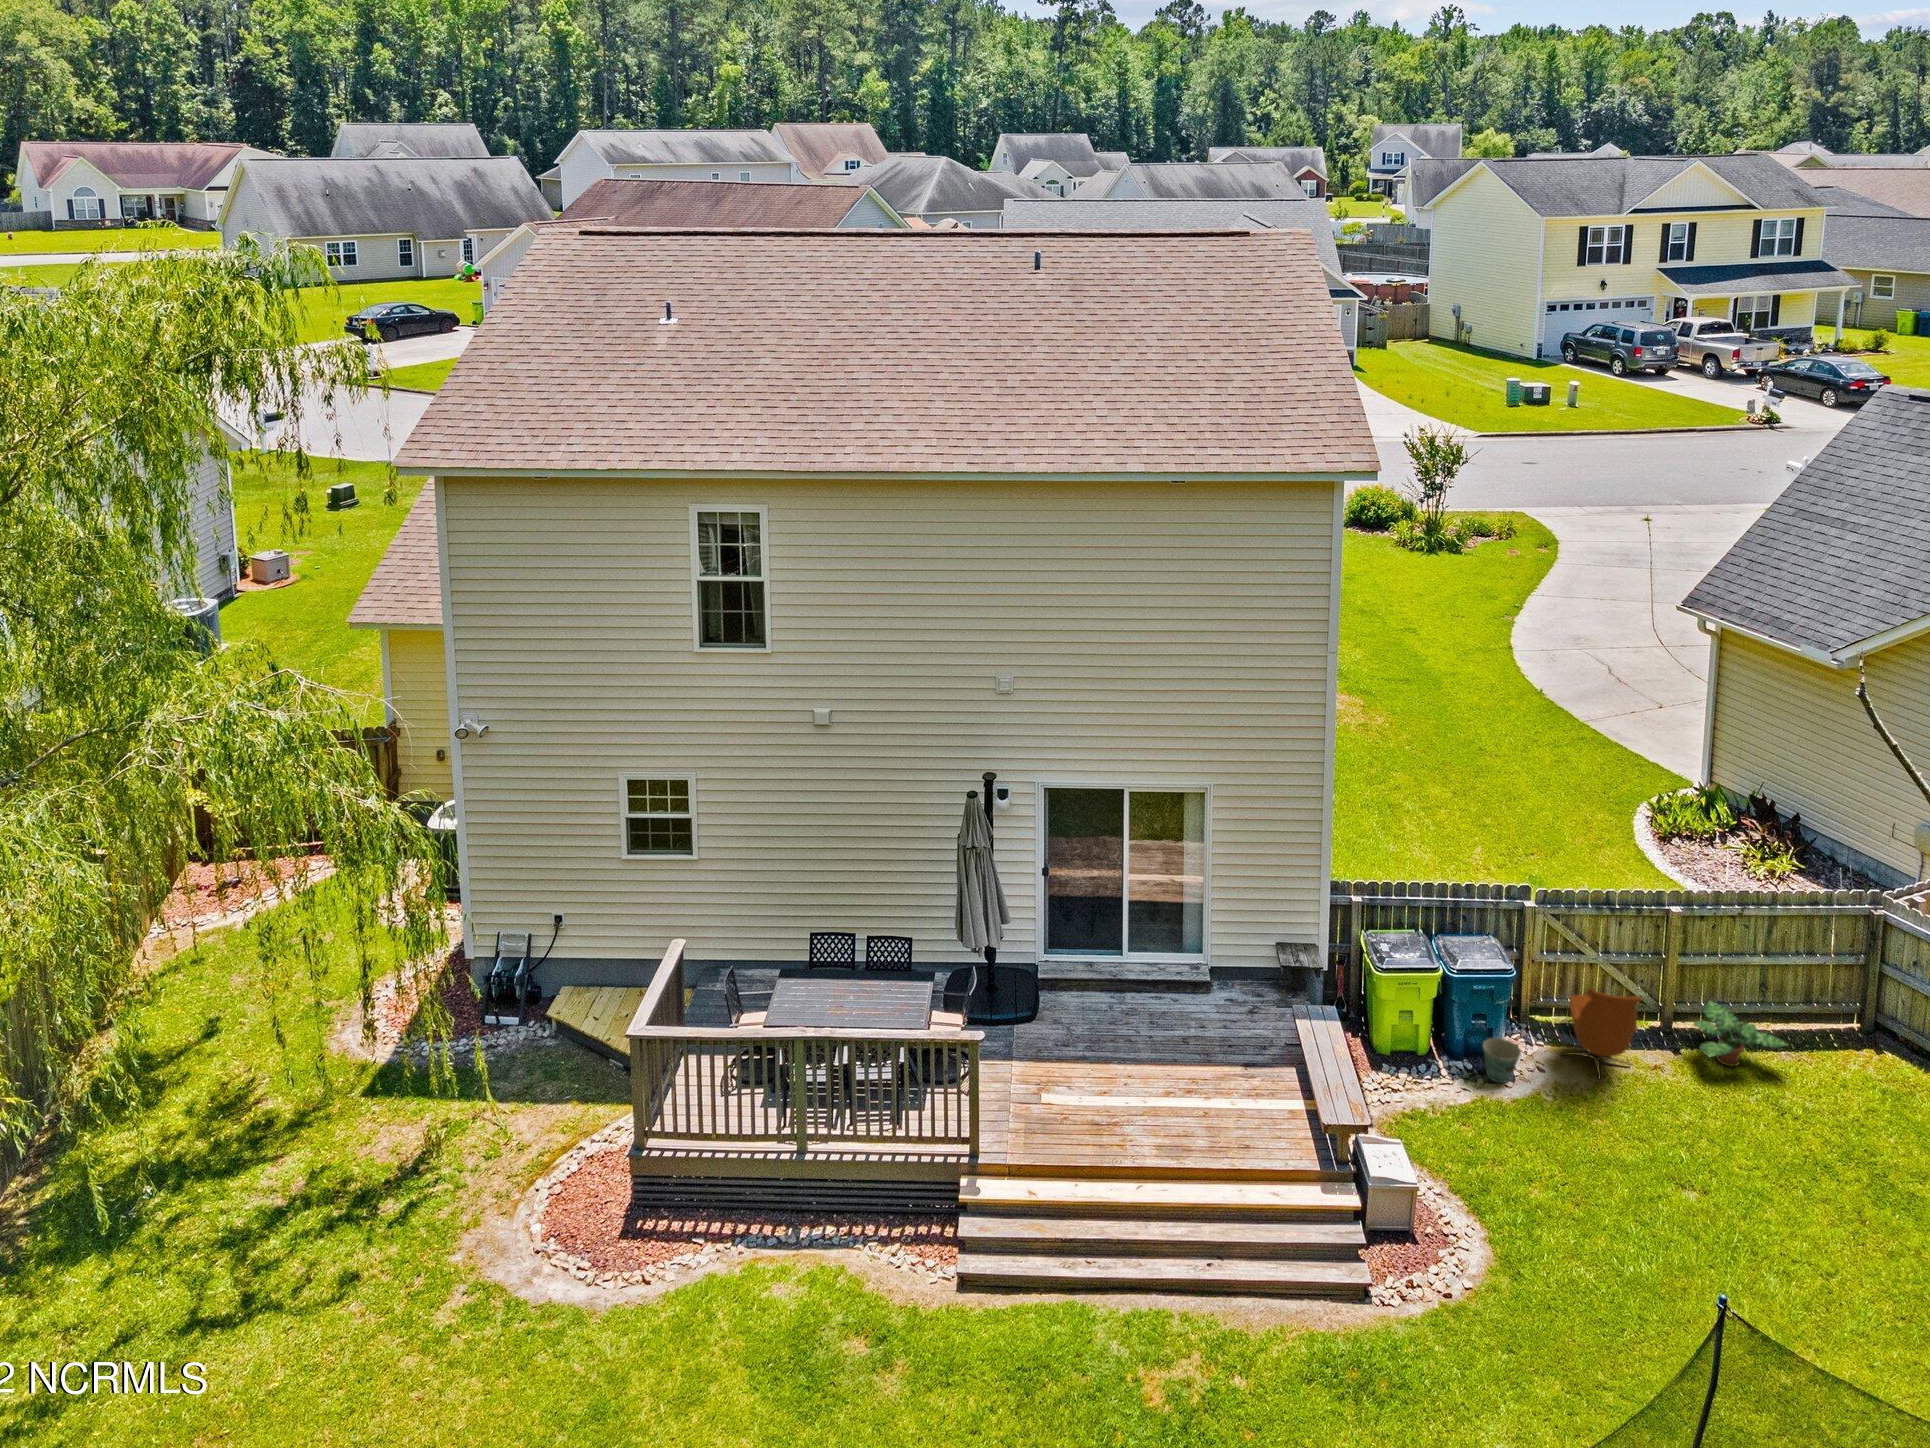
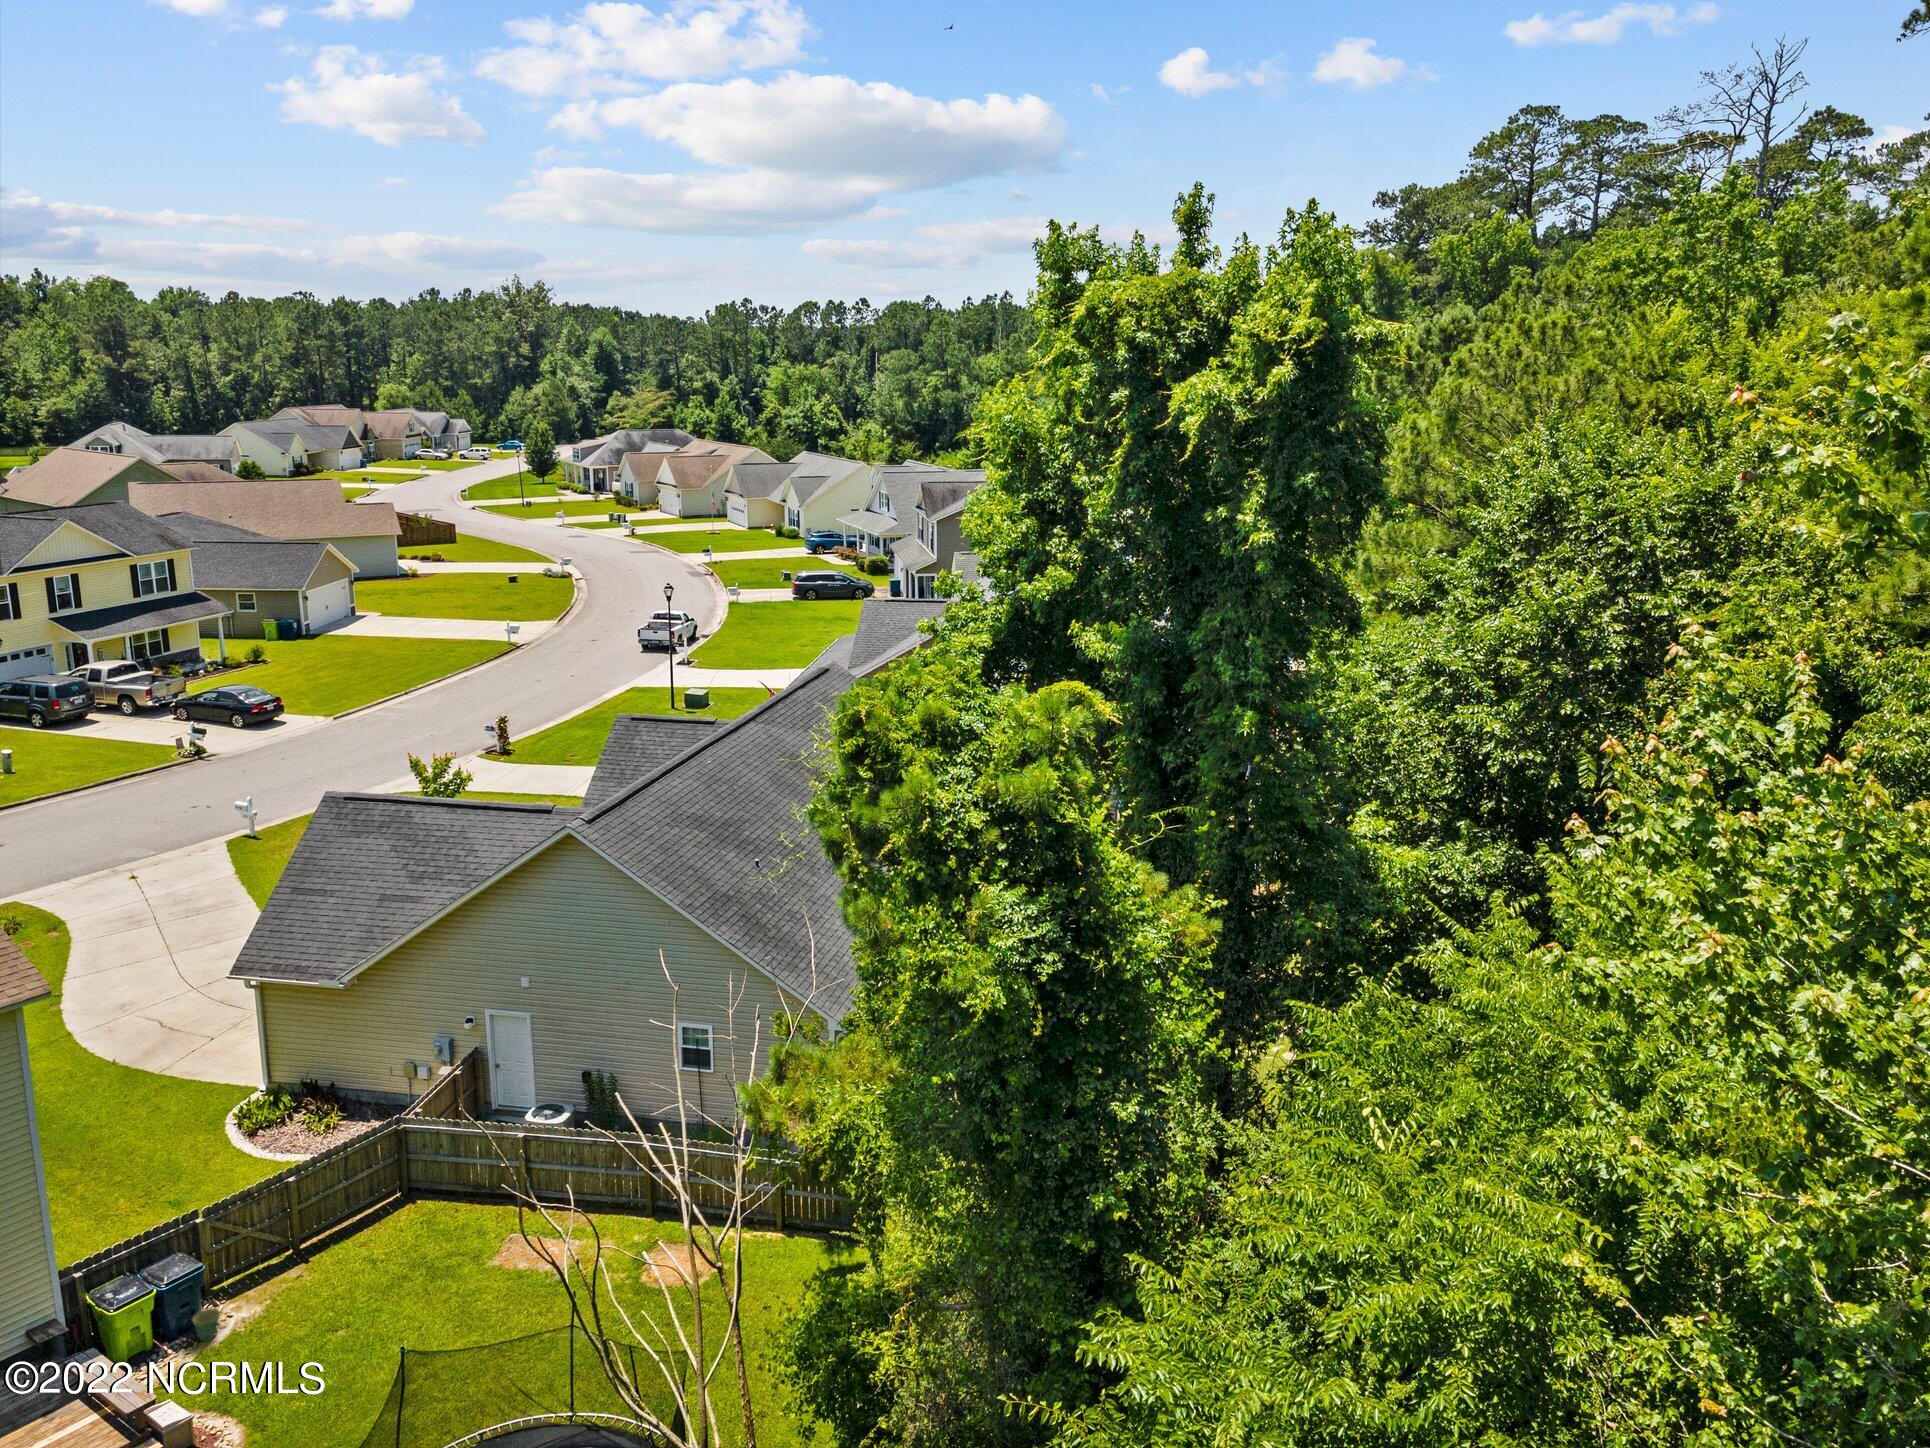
lounge chair: present [1561,989,1641,1079] -> none [233,1235,286,1302]
potted plant: present [1693,1000,1787,1066] -> none [313,1219,367,1253]

